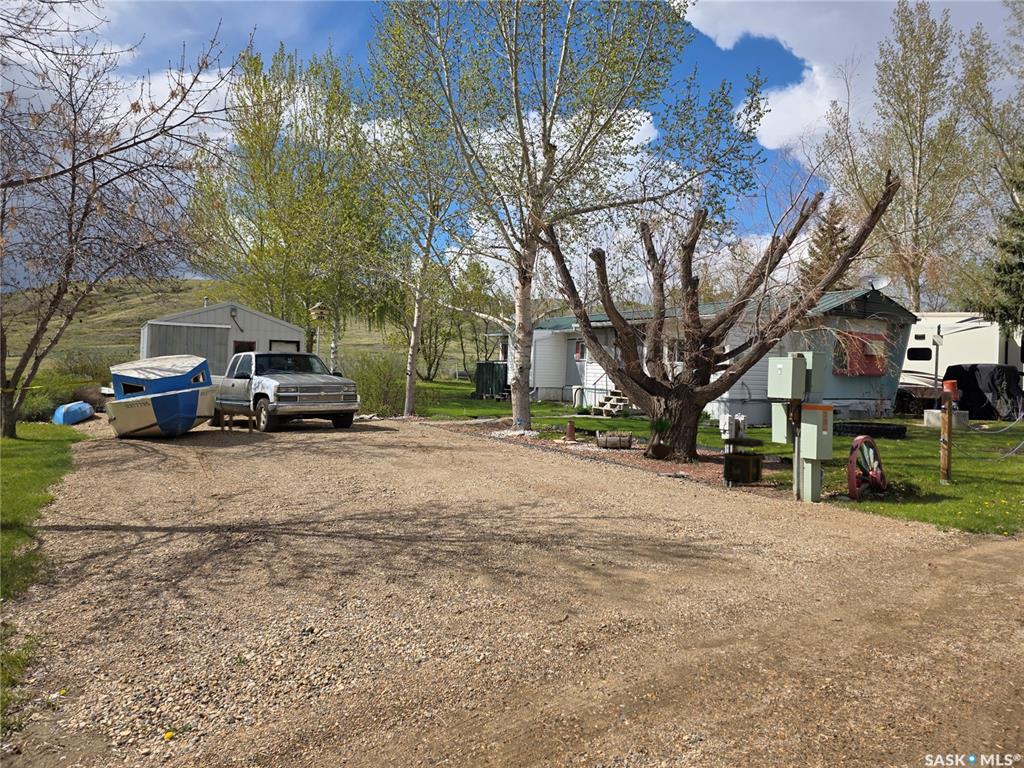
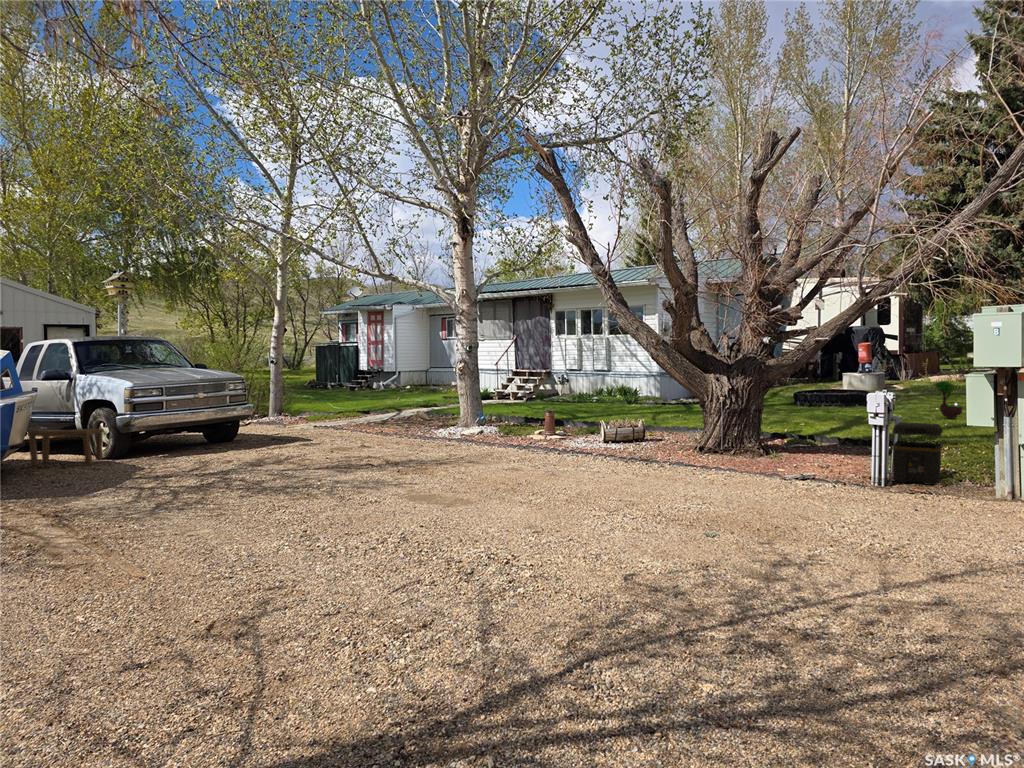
potted tree: present [648,418,671,458] -> present [935,380,962,419]

